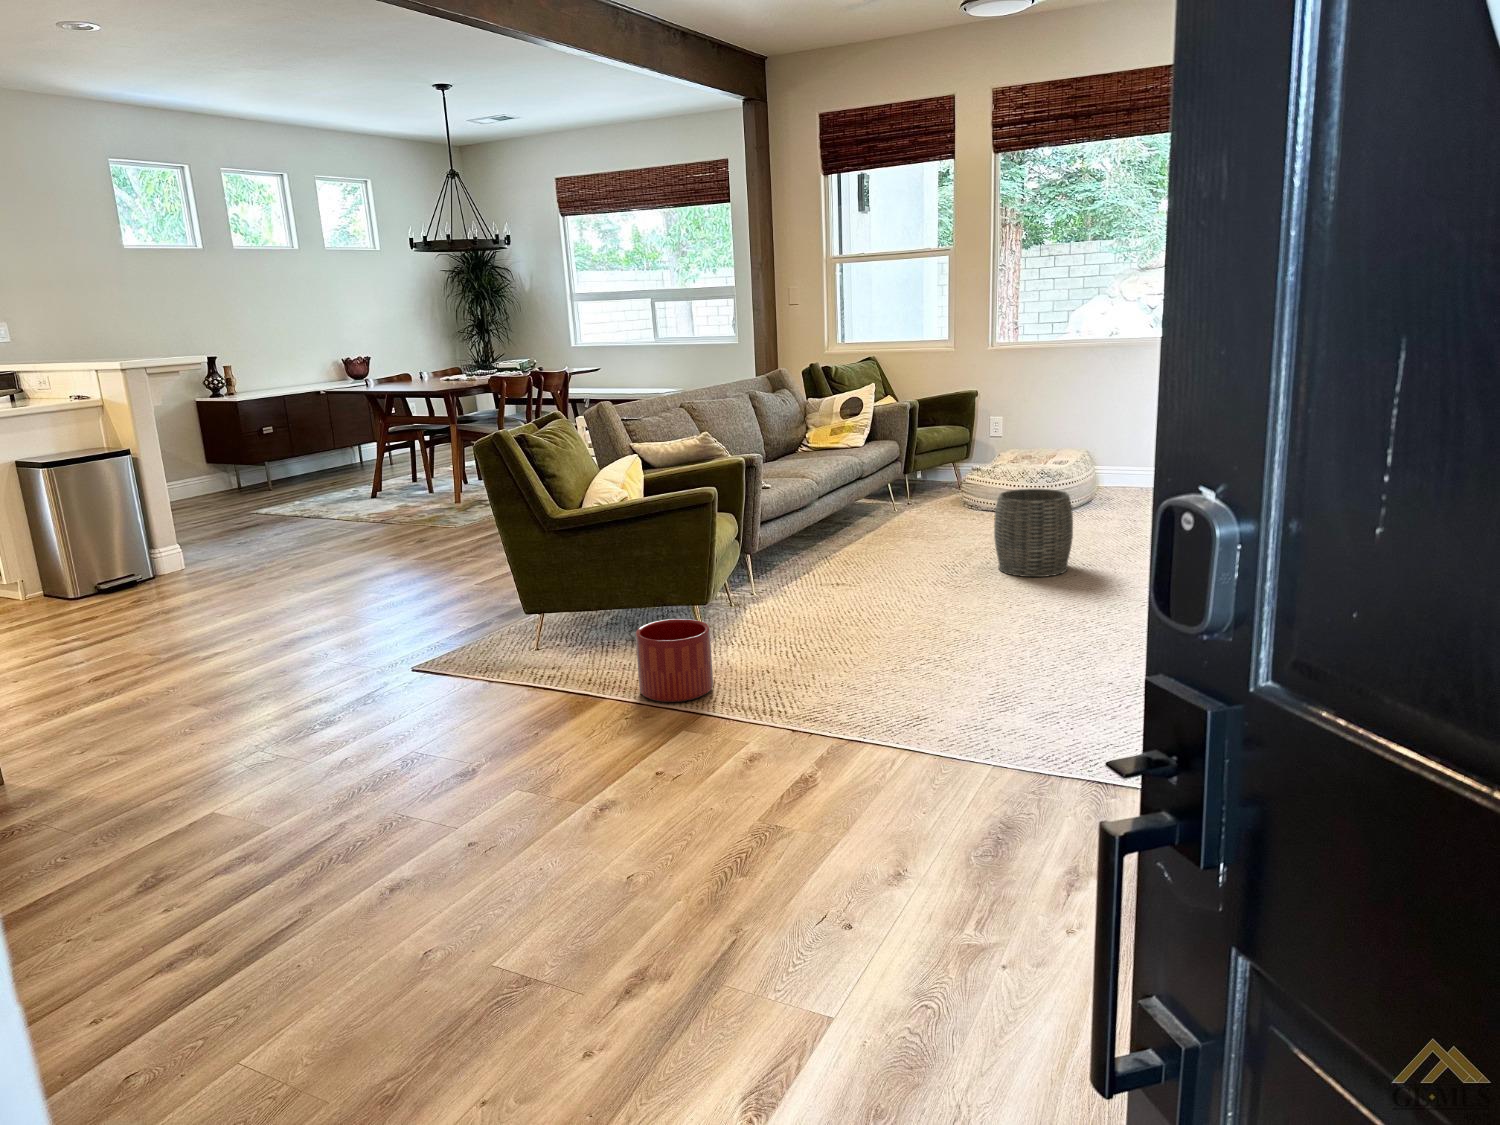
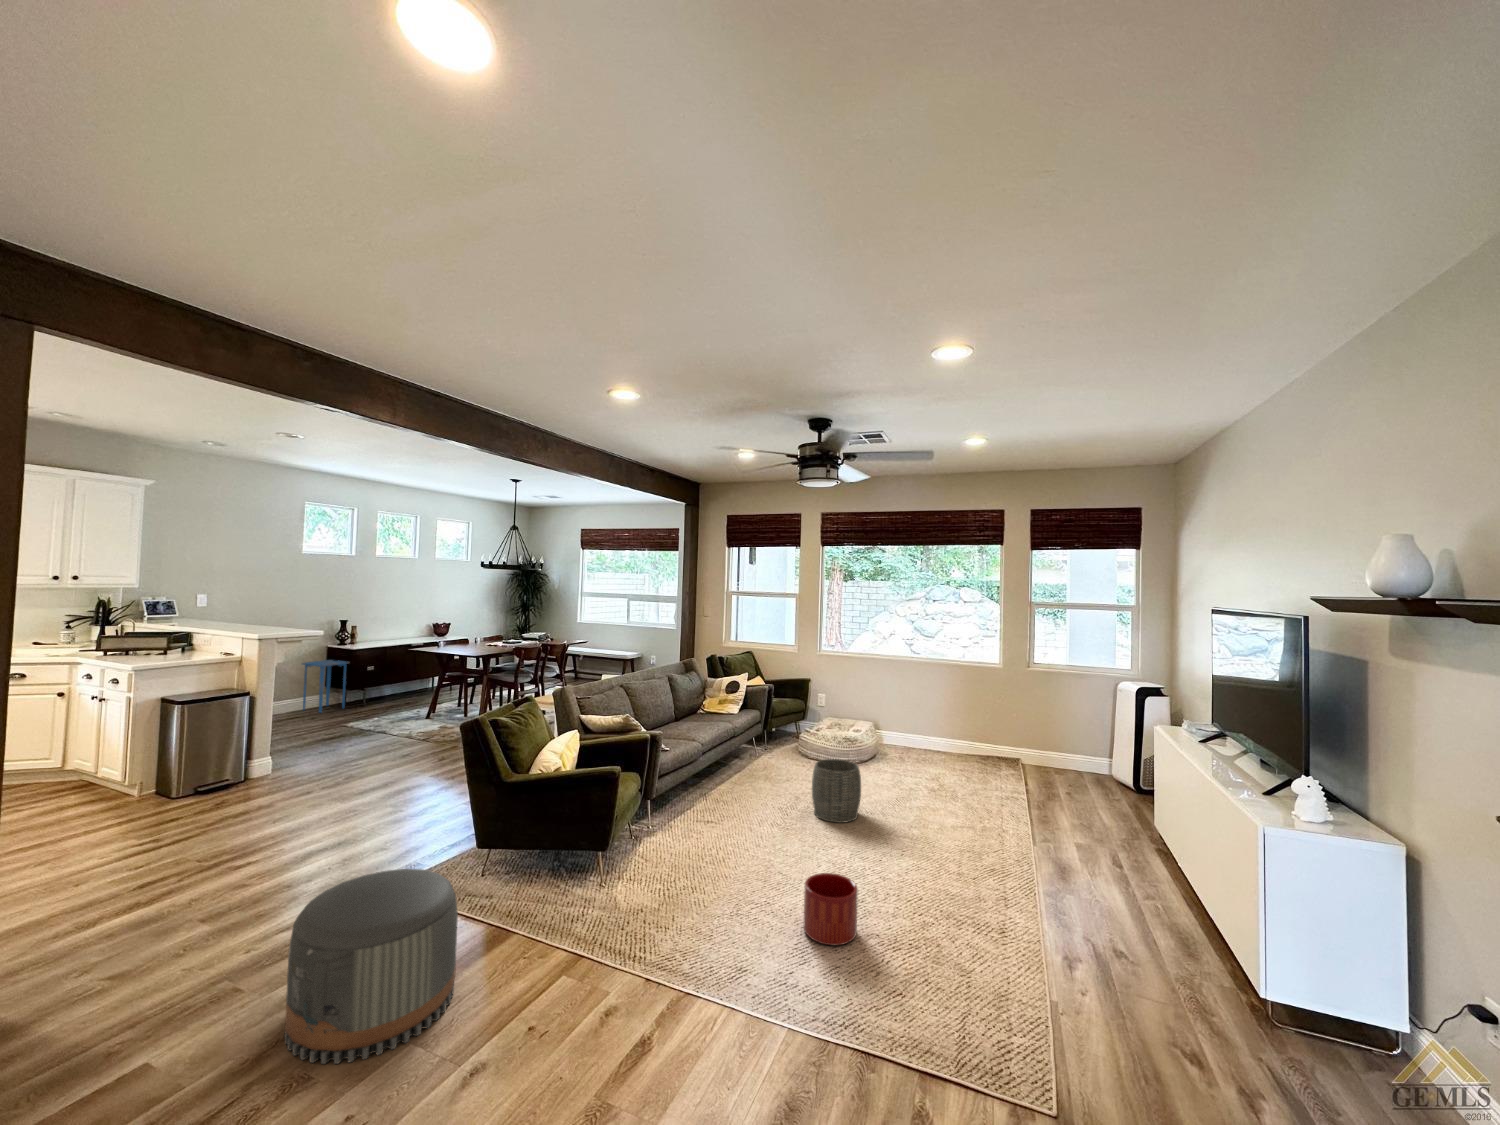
side table: none [165,422,242,501] -> present [302,660,349,713]
pouf: none [342,608,547,806] -> present [285,869,458,1064]
planter: present [636,619,713,702] -> present [803,873,858,945]

